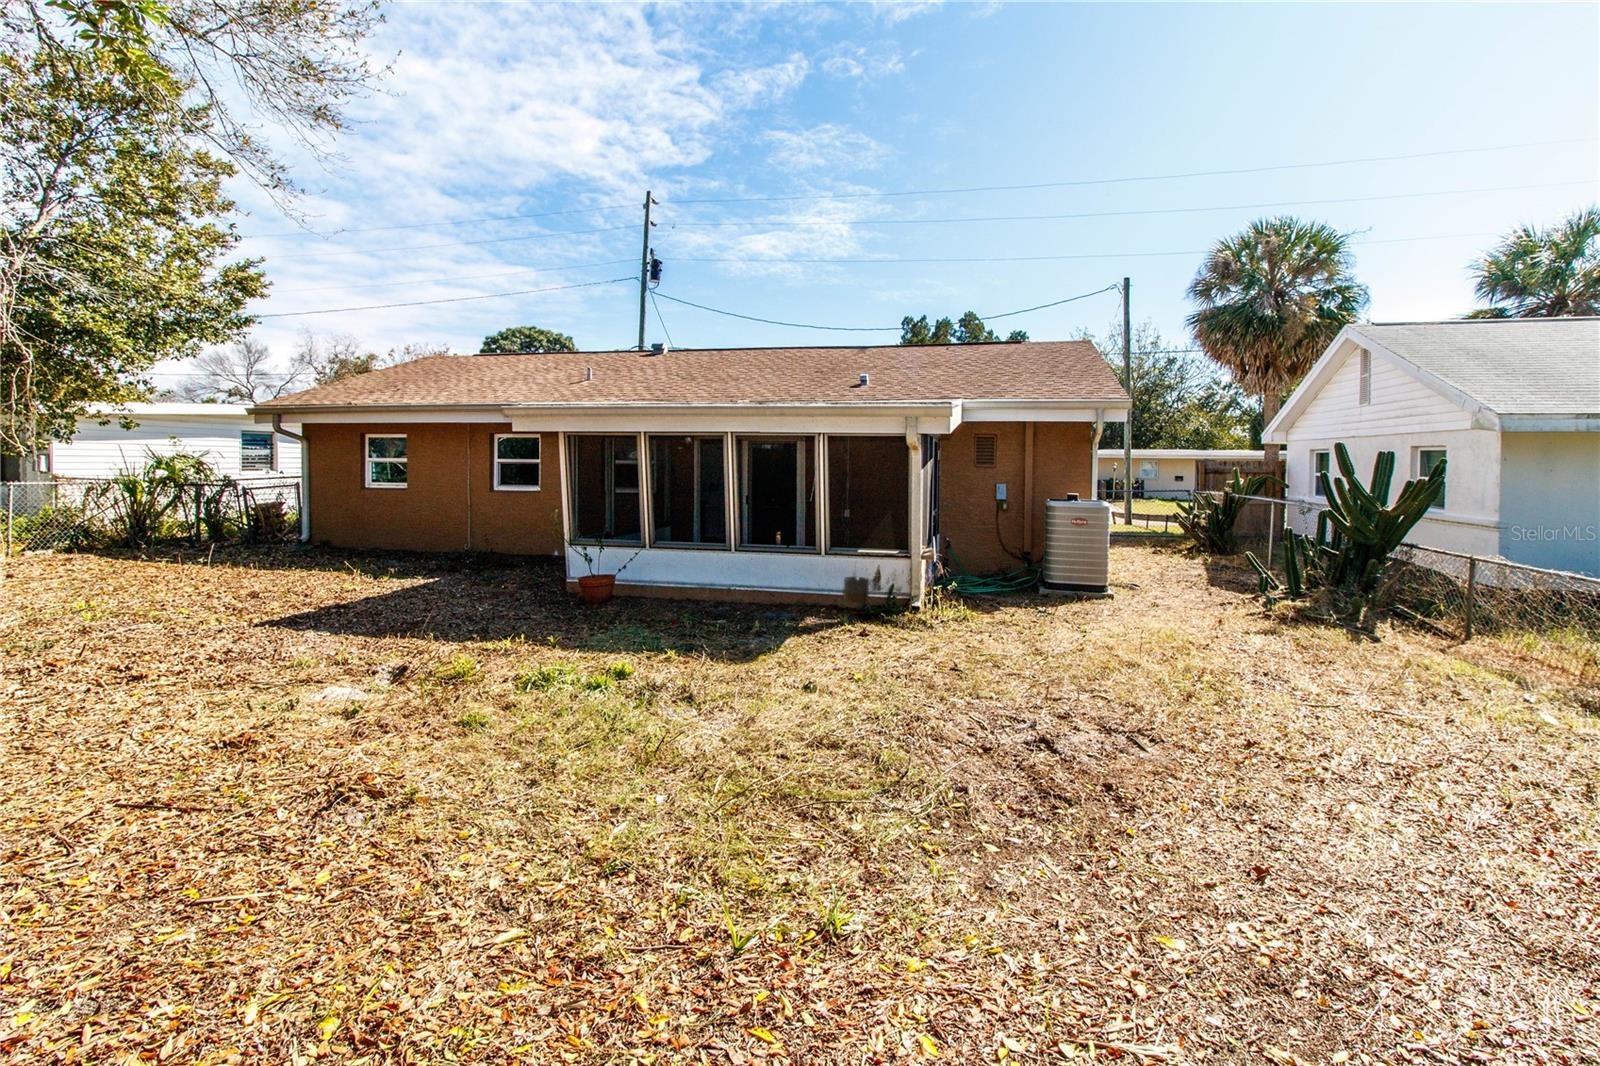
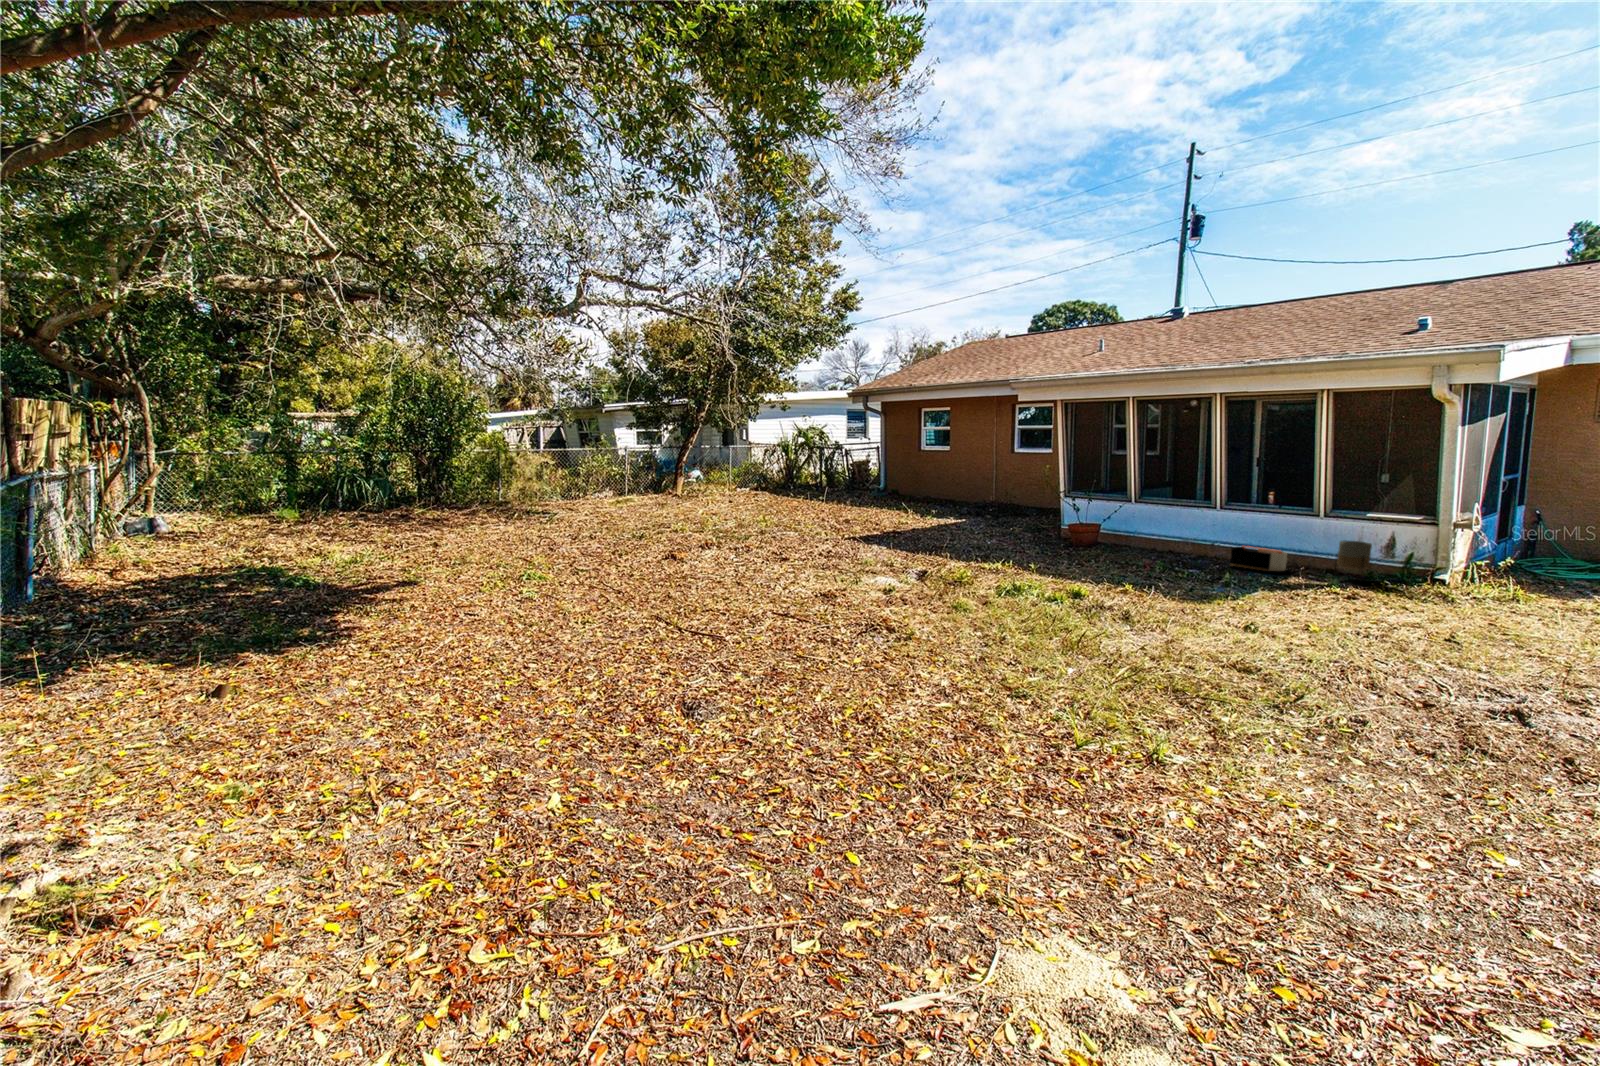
storage bin: none [752,588,801,613] -> present [1230,546,1287,571]

